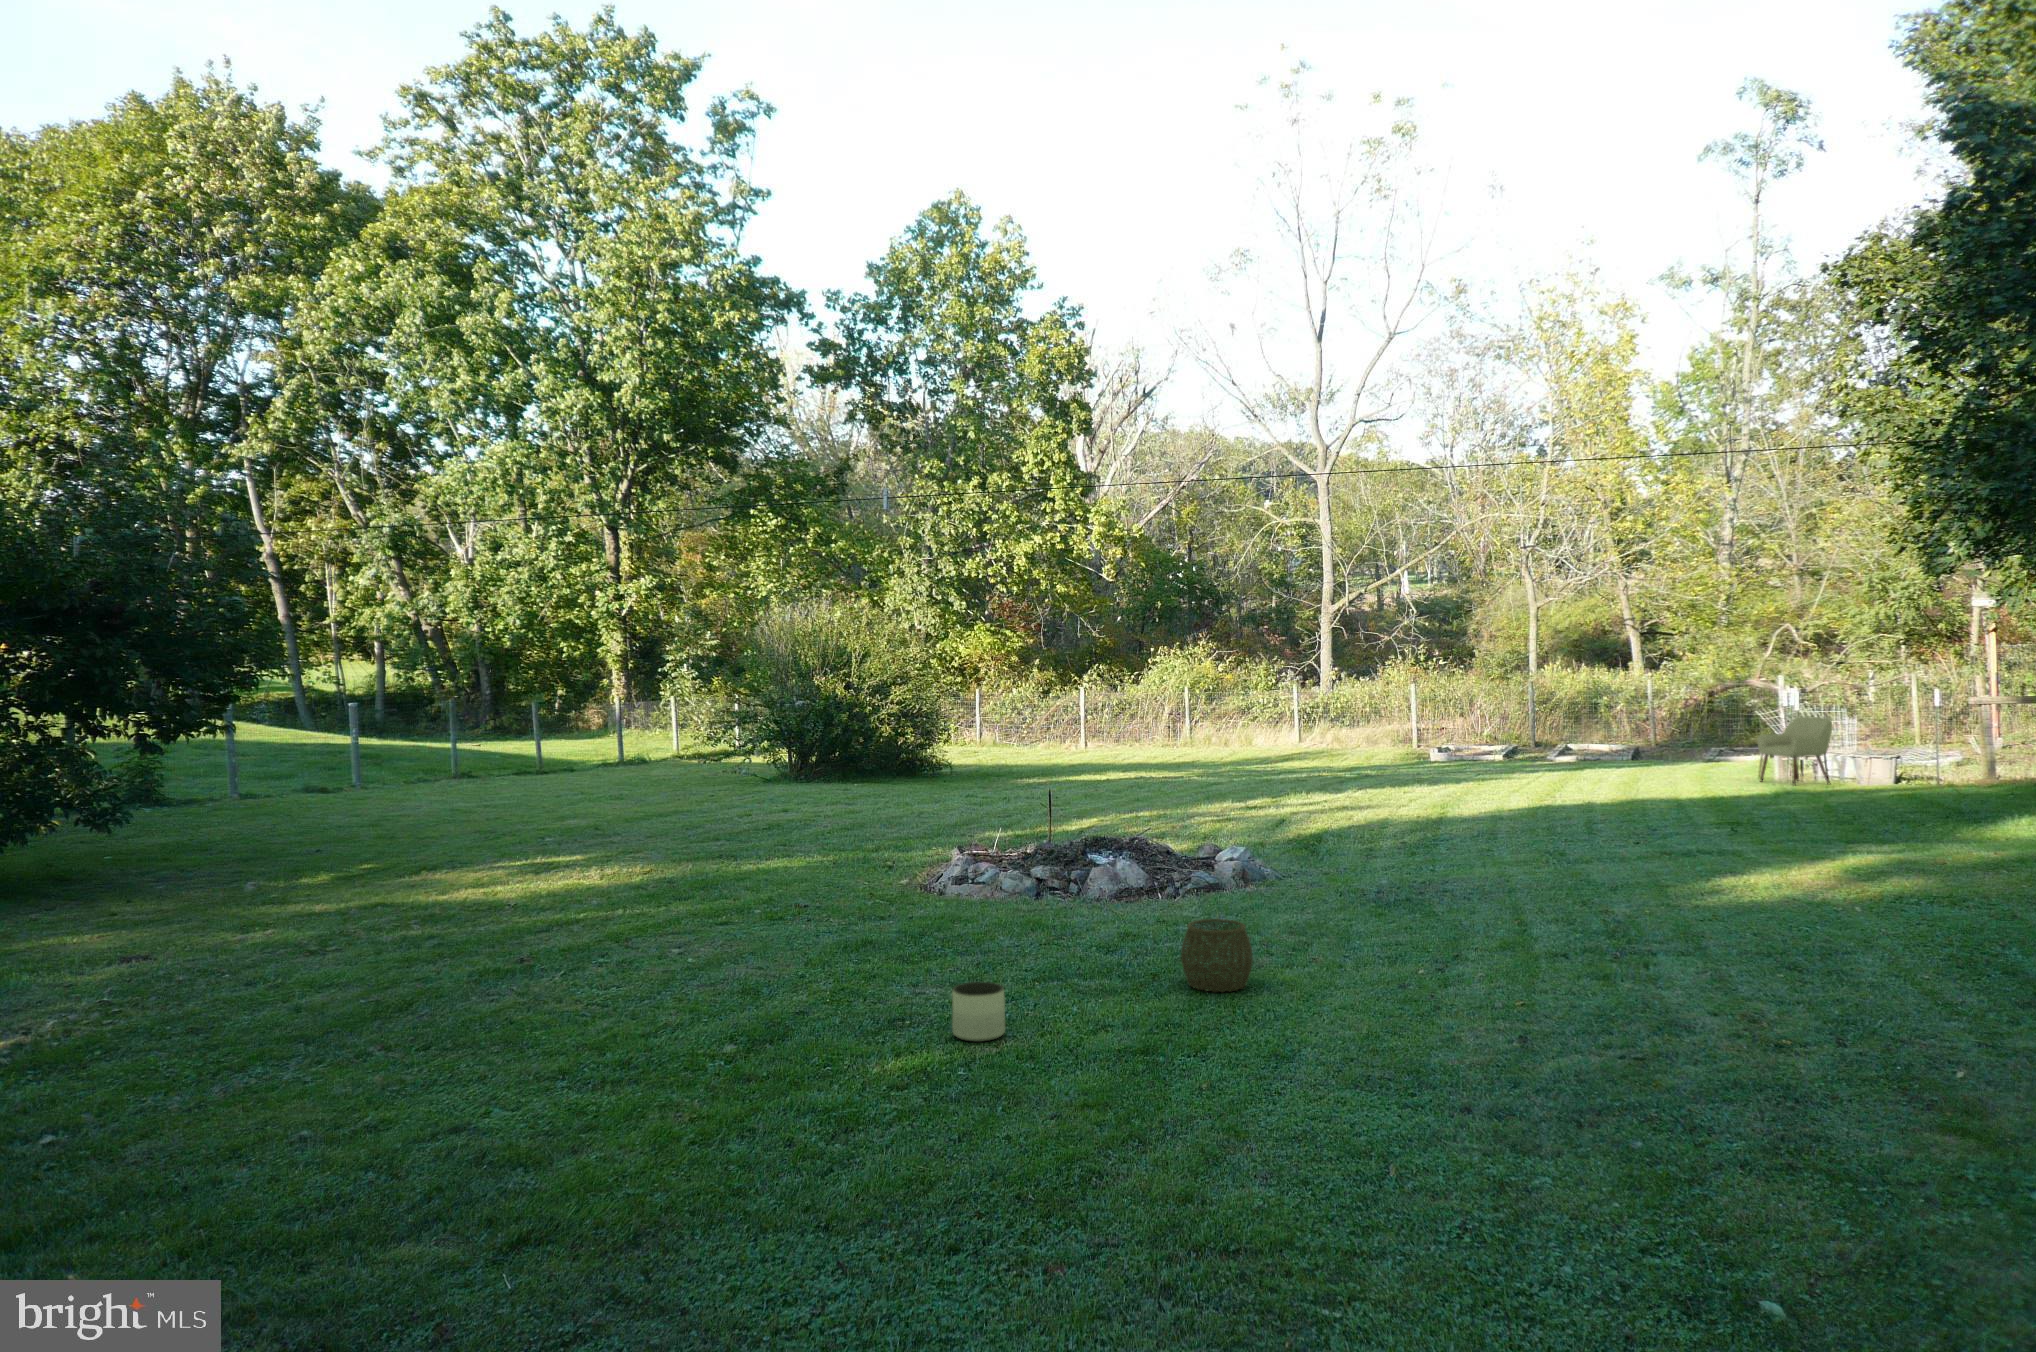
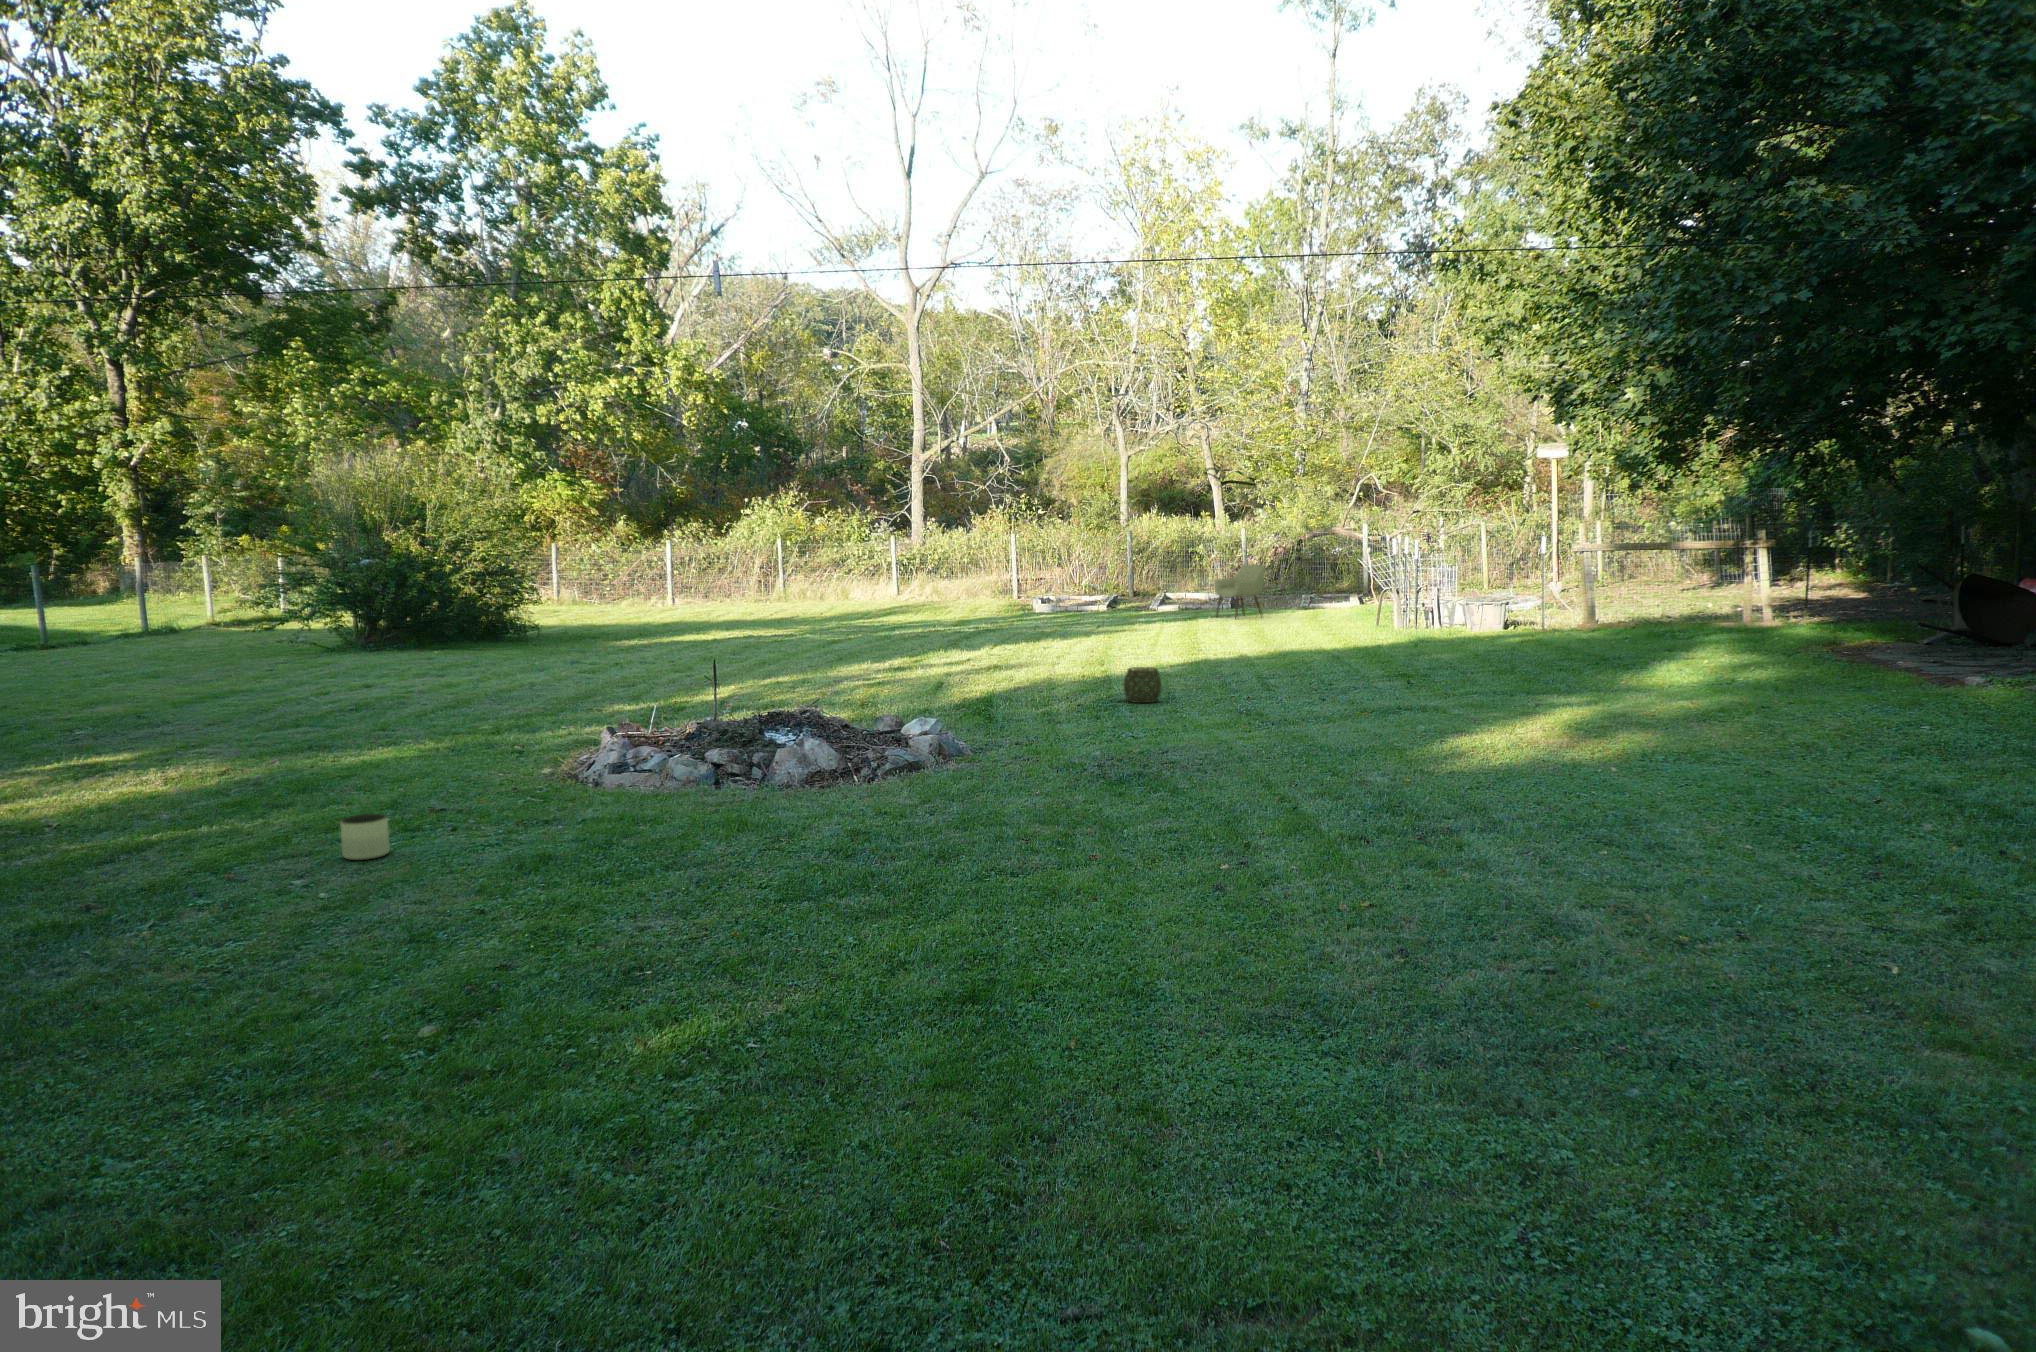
woven basket: present [1181,919,1253,992] -> present [1124,667,1162,703]
planter: present [952,982,1005,1042] -> present [340,814,390,860]

